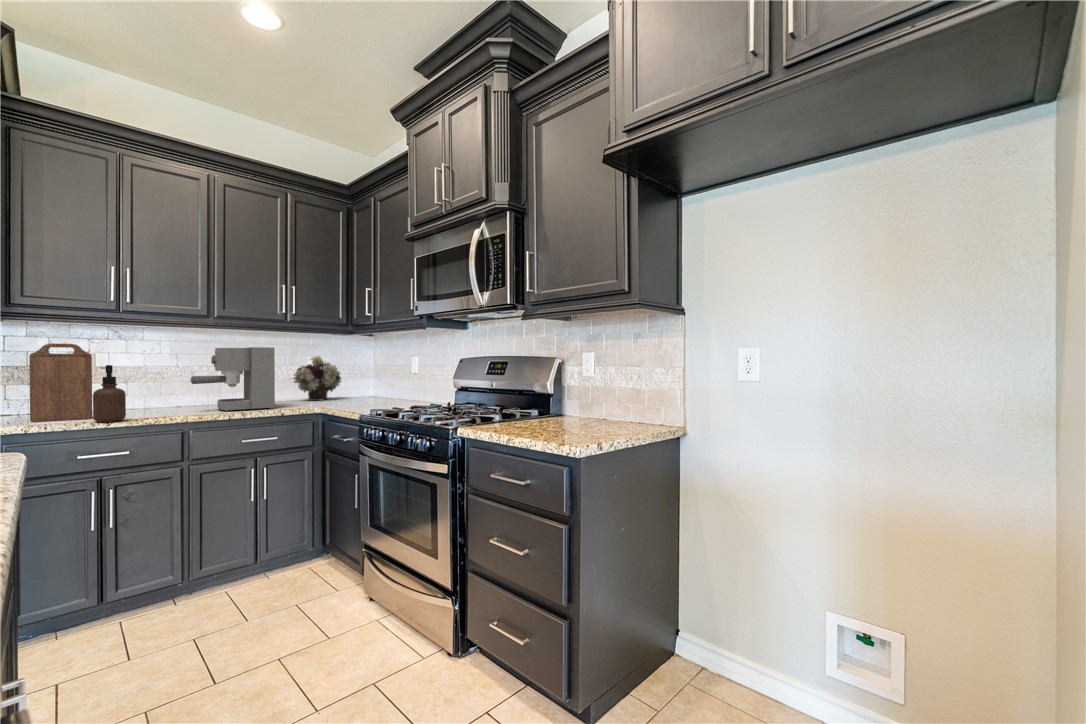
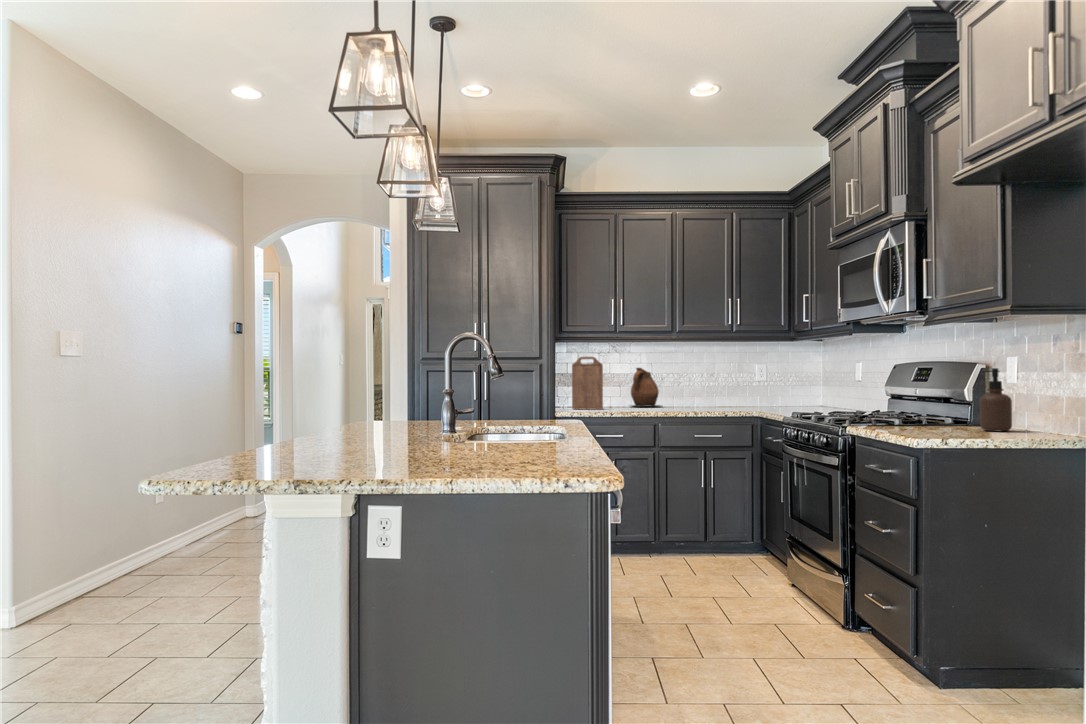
coffee maker: present [191,347,275,412] -> none [660,357,721,410]
flower arrangement: present [293,356,341,401] -> none [740,363,788,407]
ceramic pitcher: none [137,360,193,409] -> present [629,368,660,407]
soap dispenser: present [93,365,126,422] -> present [980,368,1012,431]

